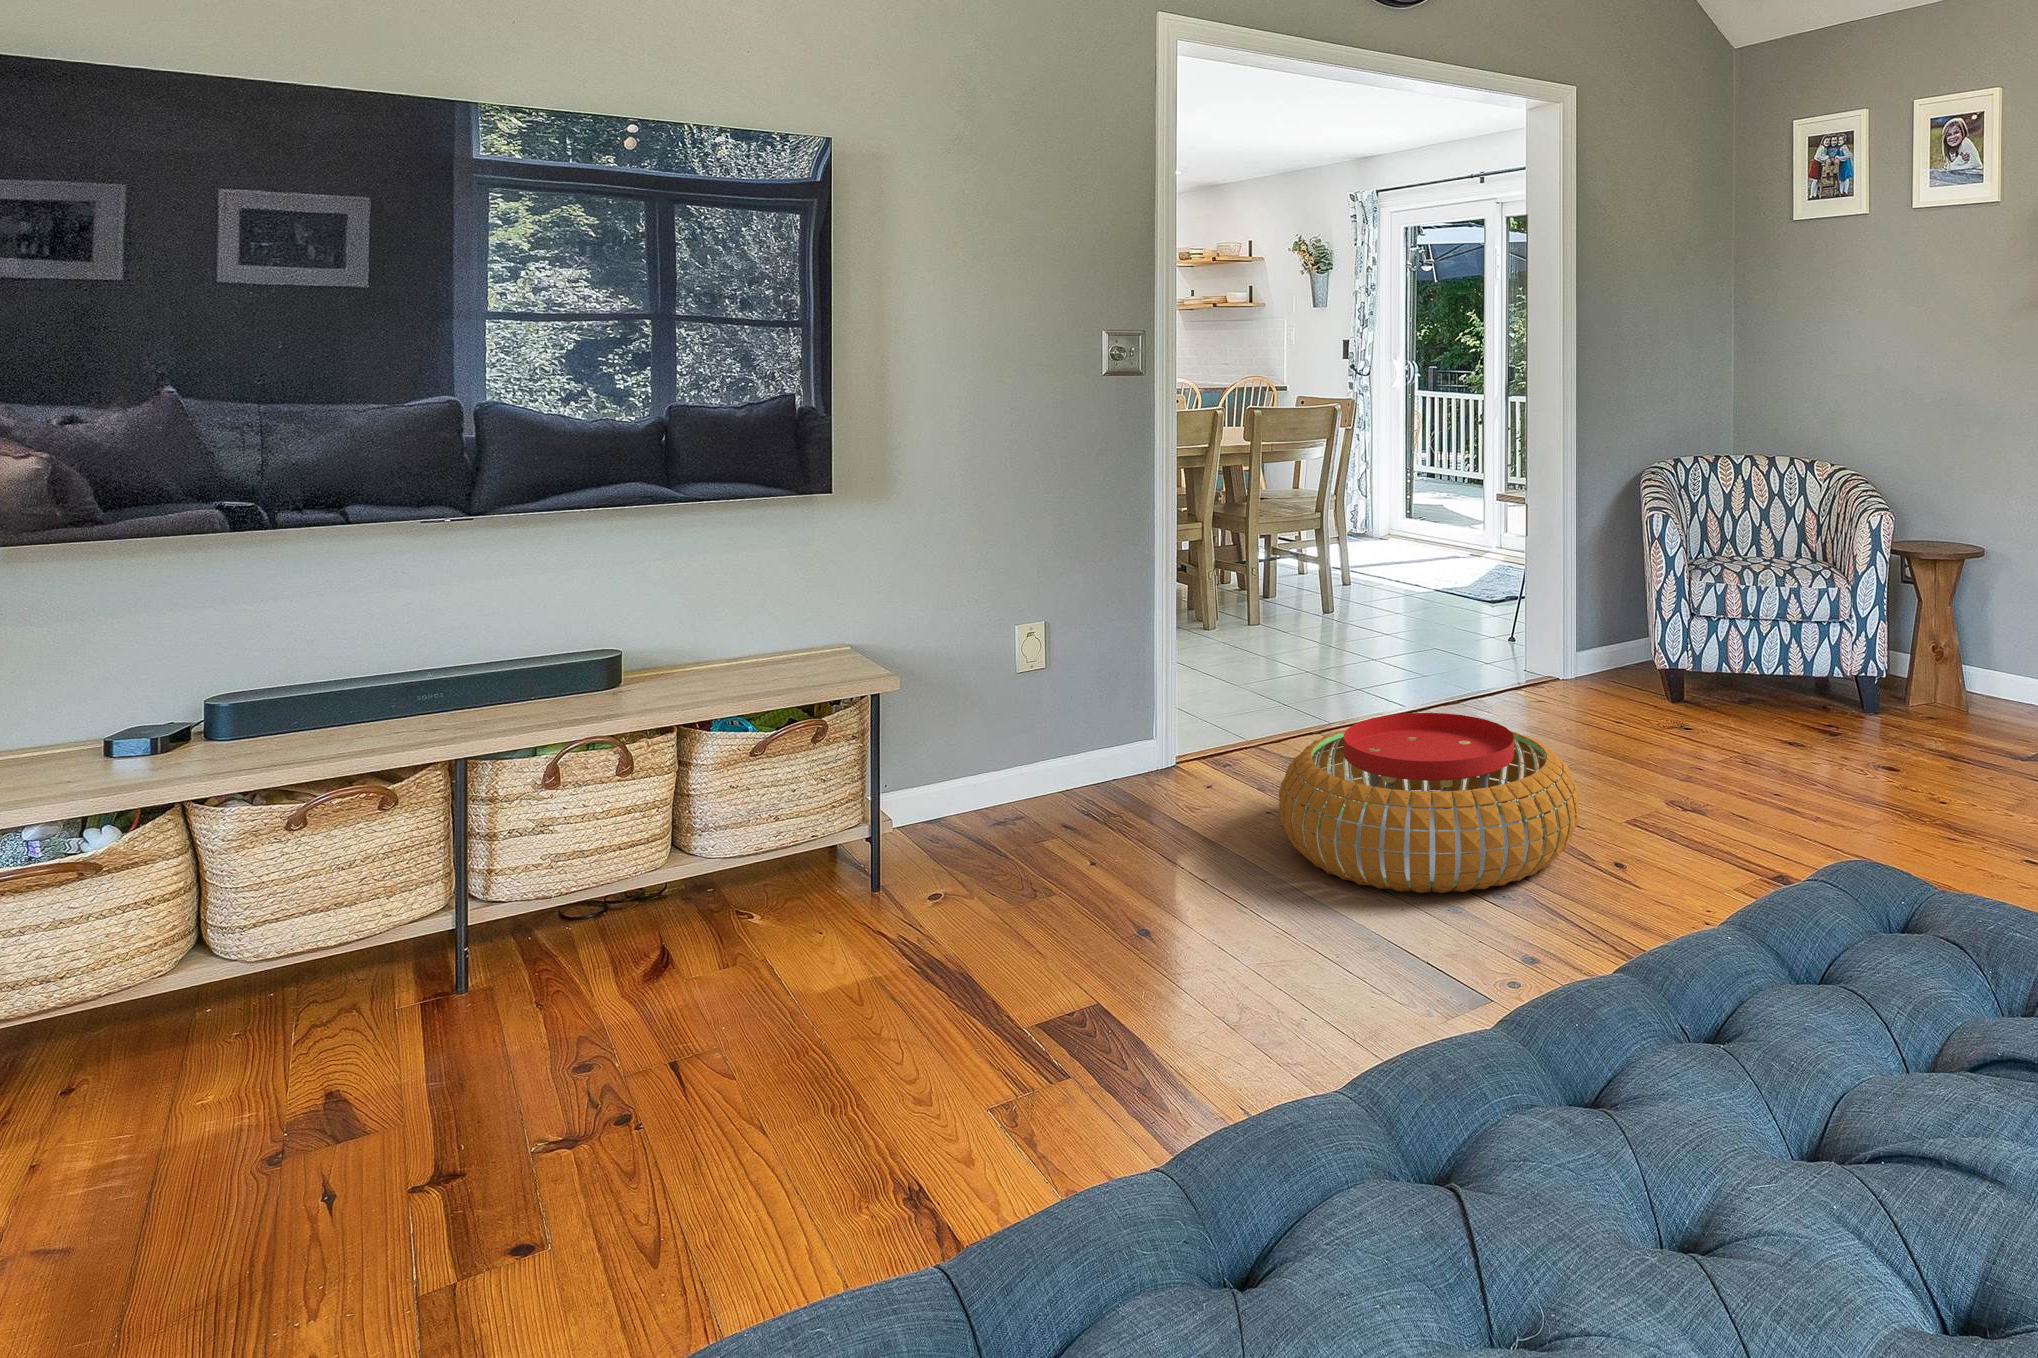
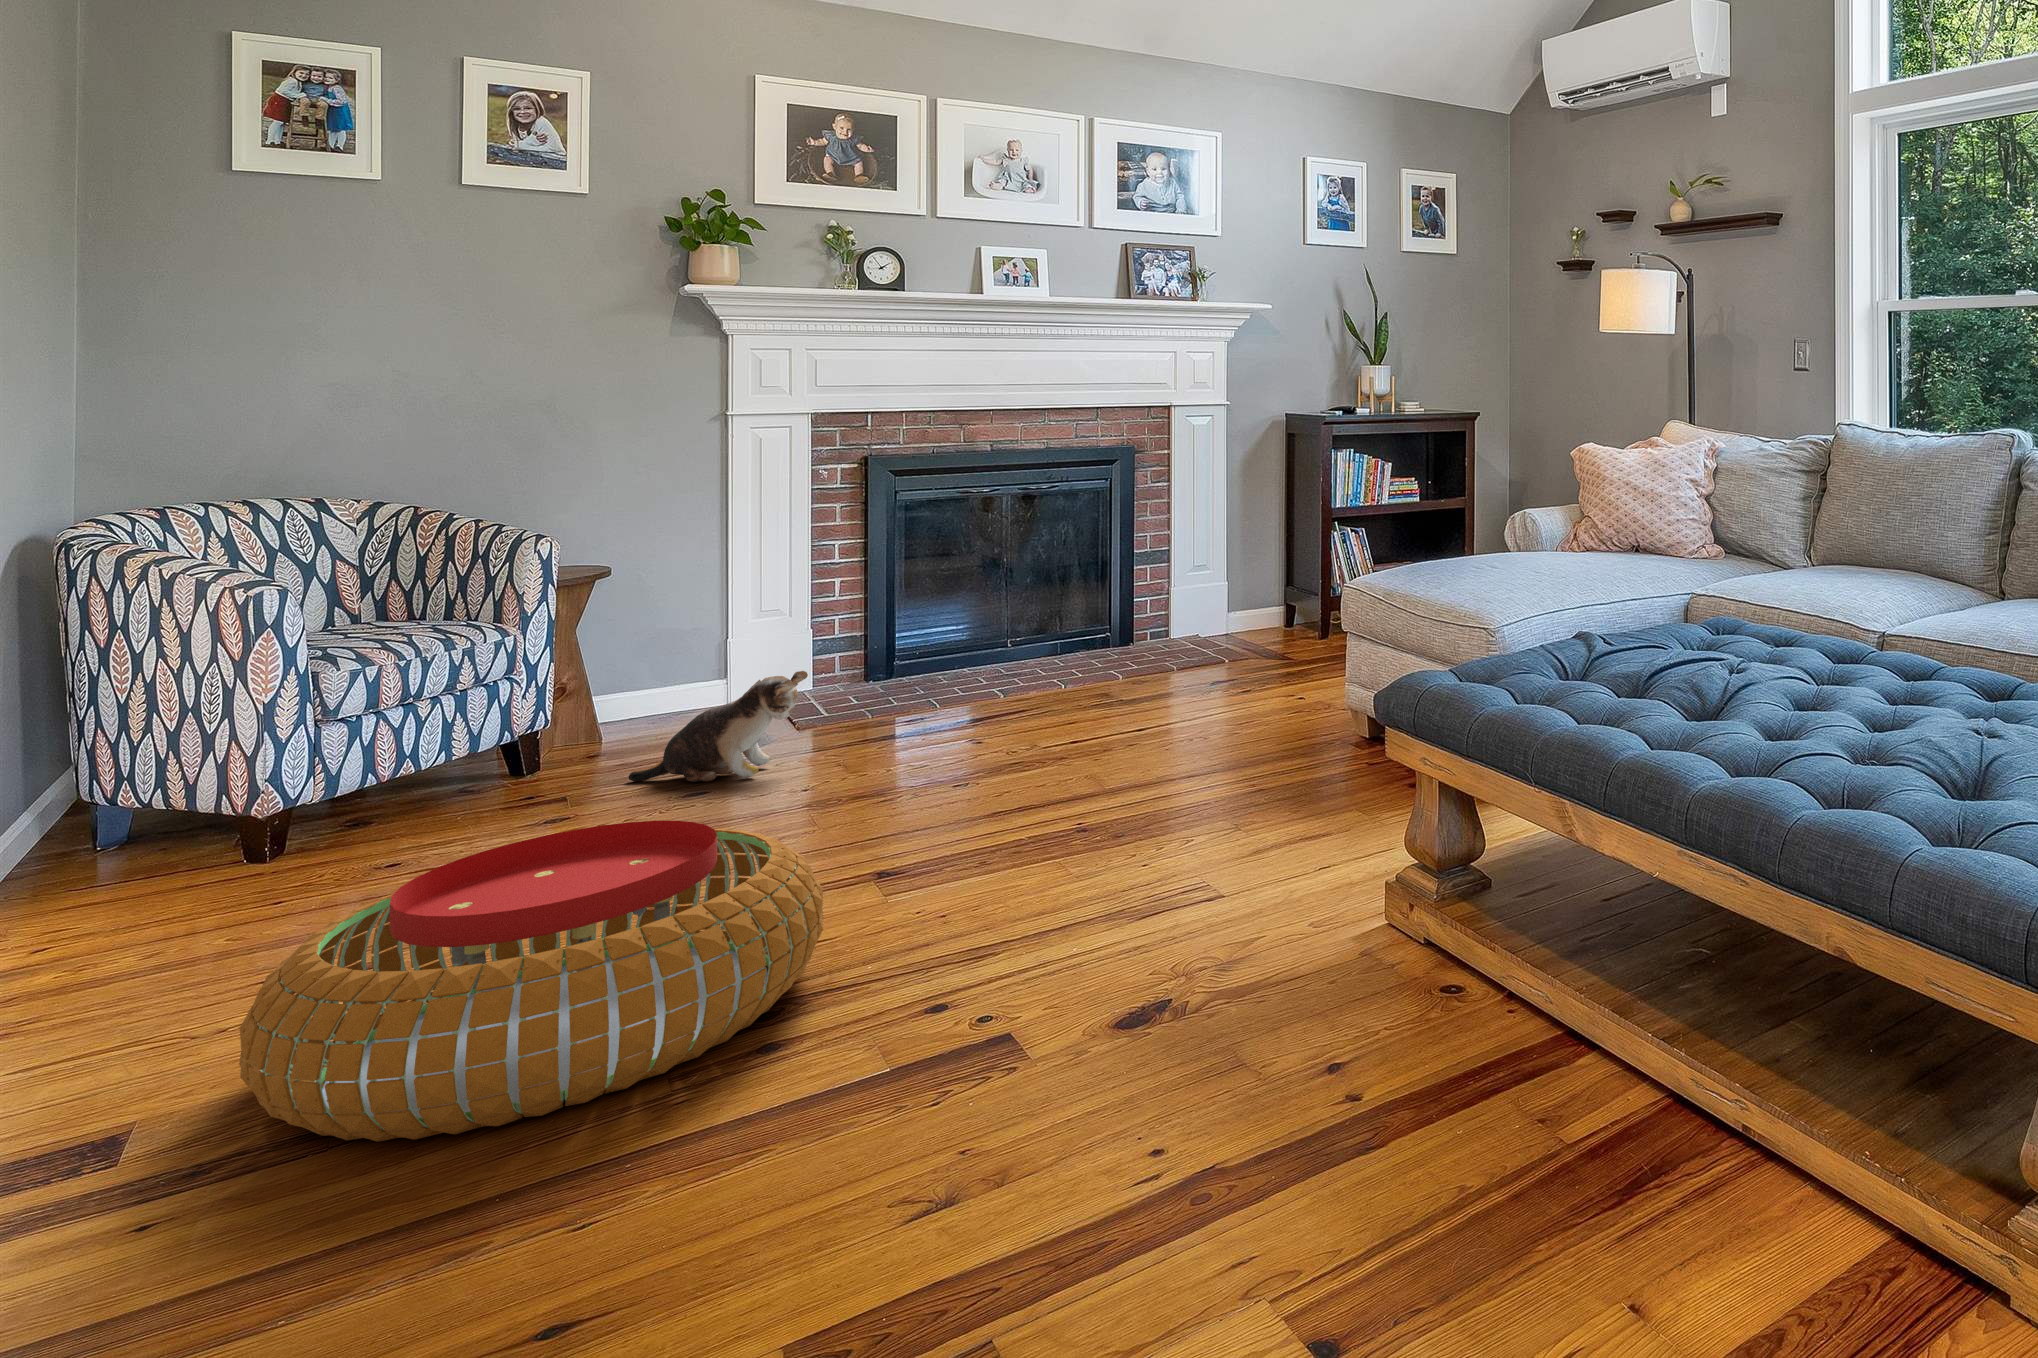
plush toy: none [1893,685,1982,774] -> present [629,671,808,782]

